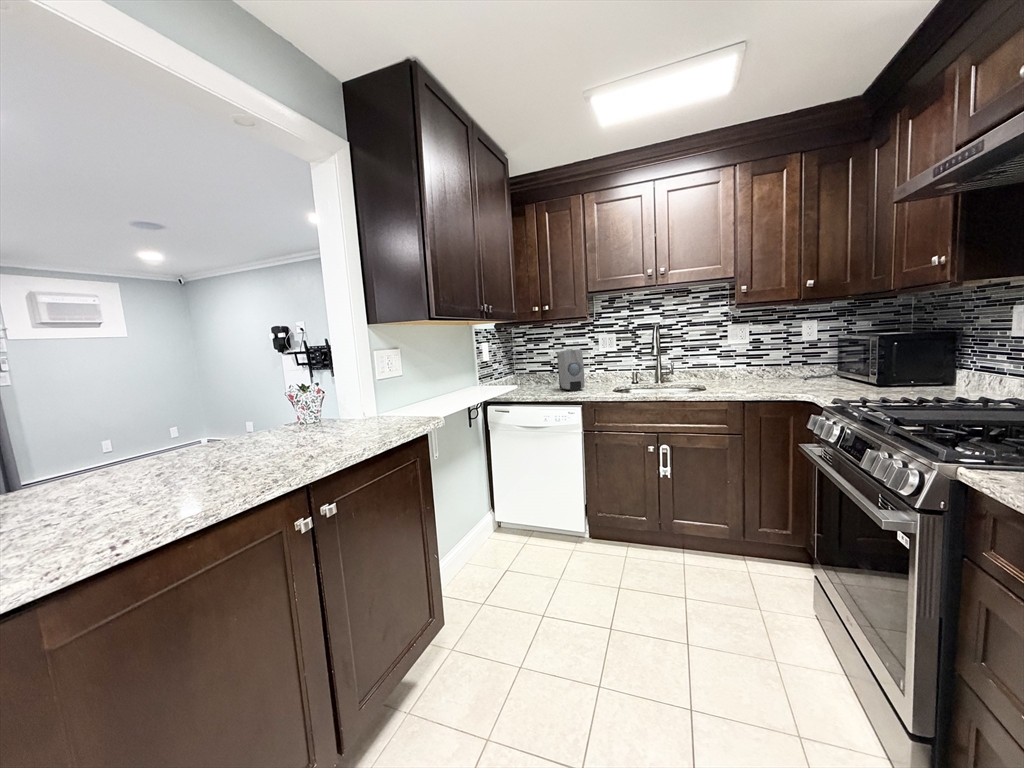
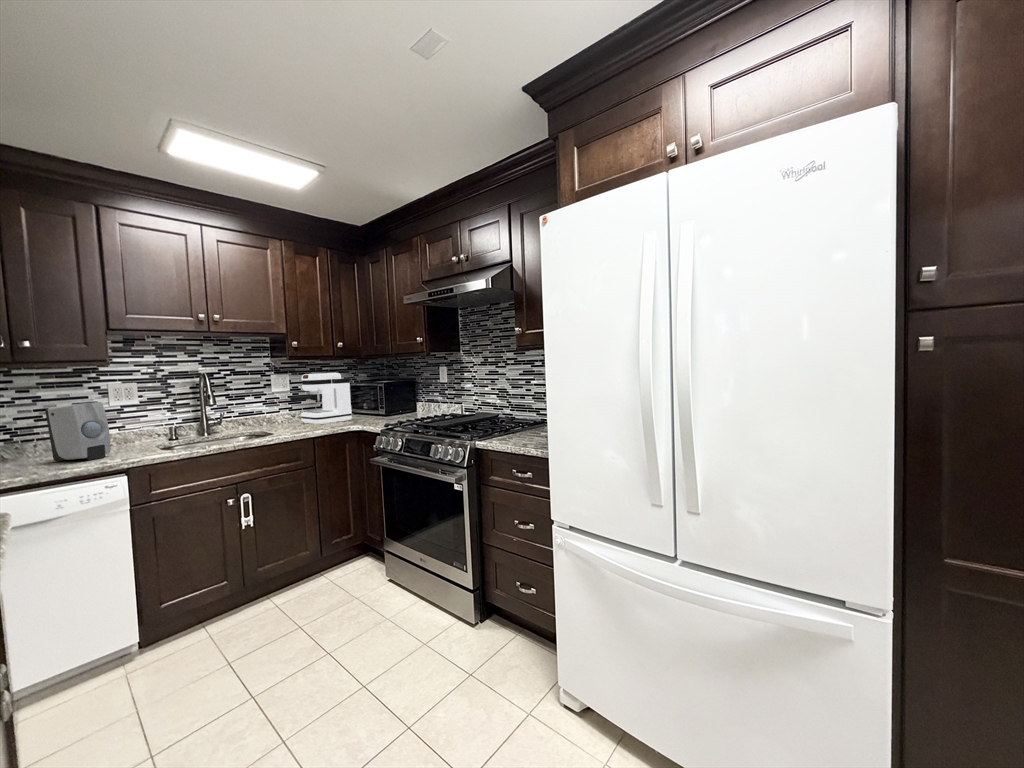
coffee maker: none [741,322,820,386] -> present [290,373,352,424]

